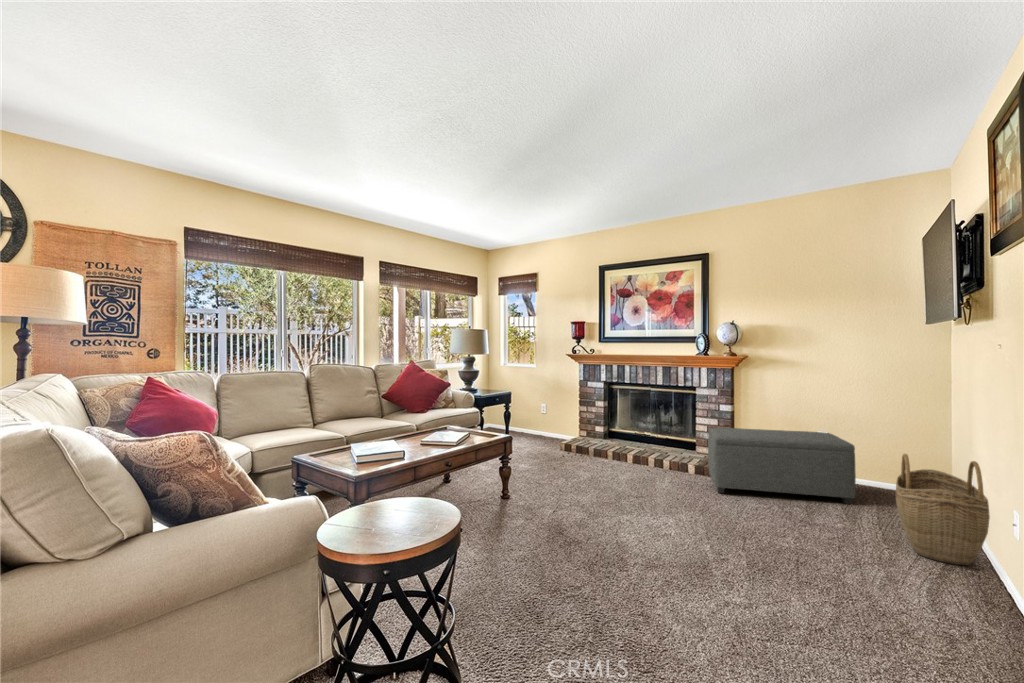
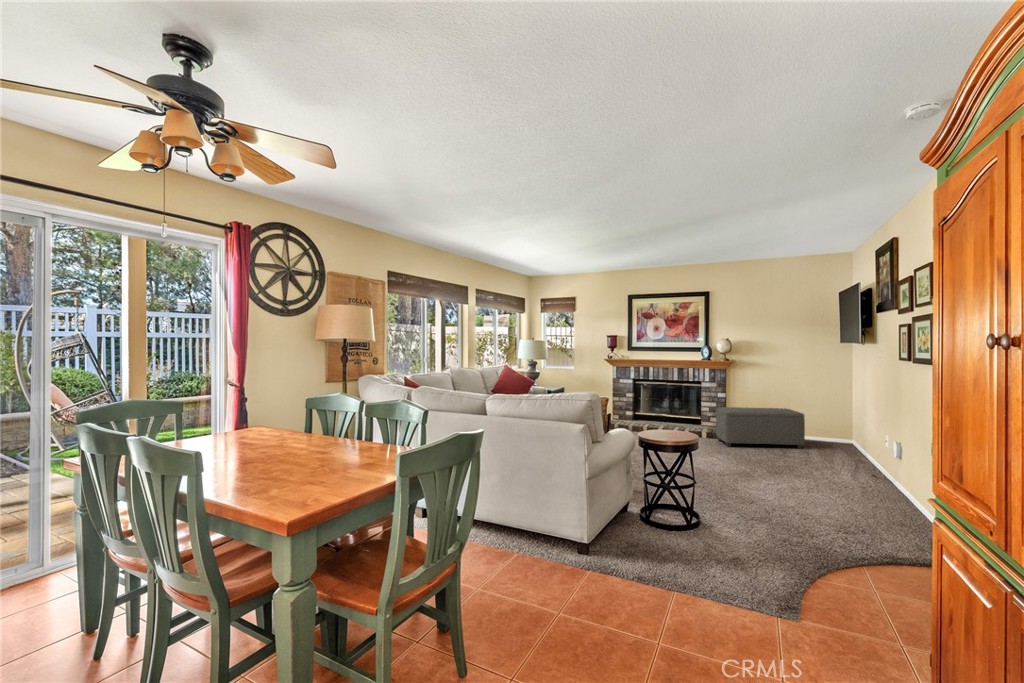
woven basket: present [896,454,990,565] -> none [829,414,872,468]

